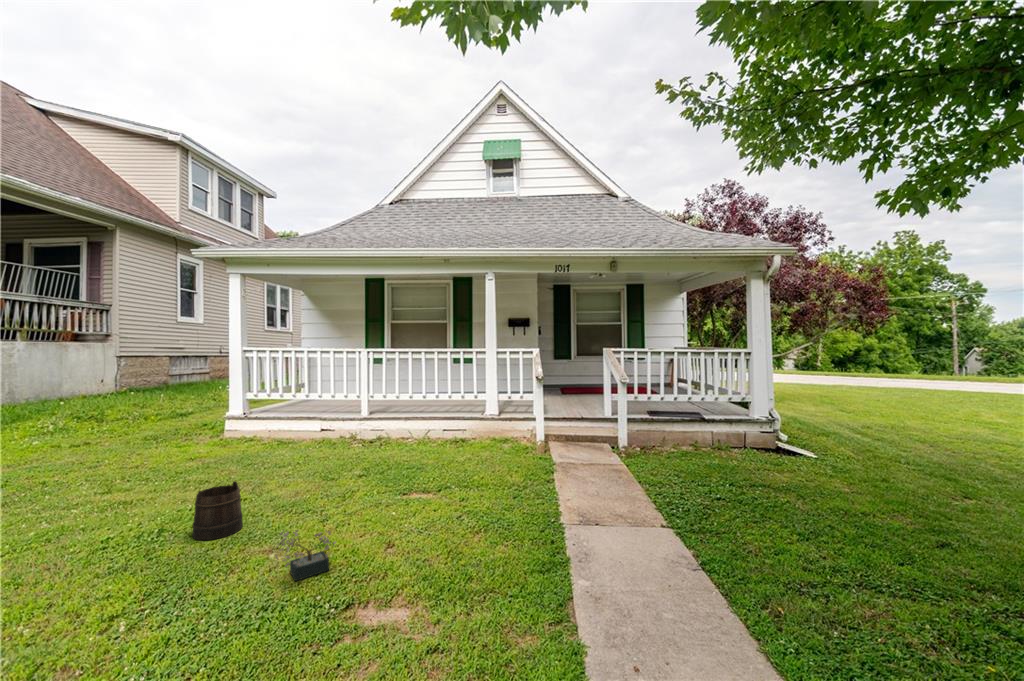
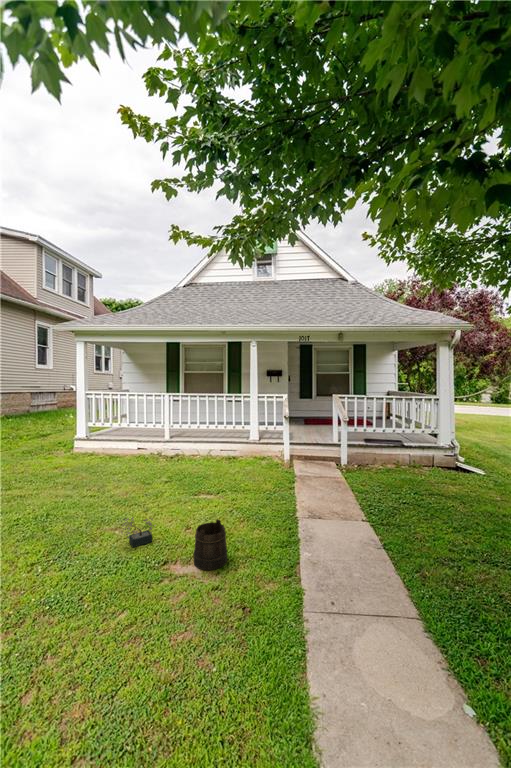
bucket: present [192,481,243,540] -> present [194,520,227,570]

